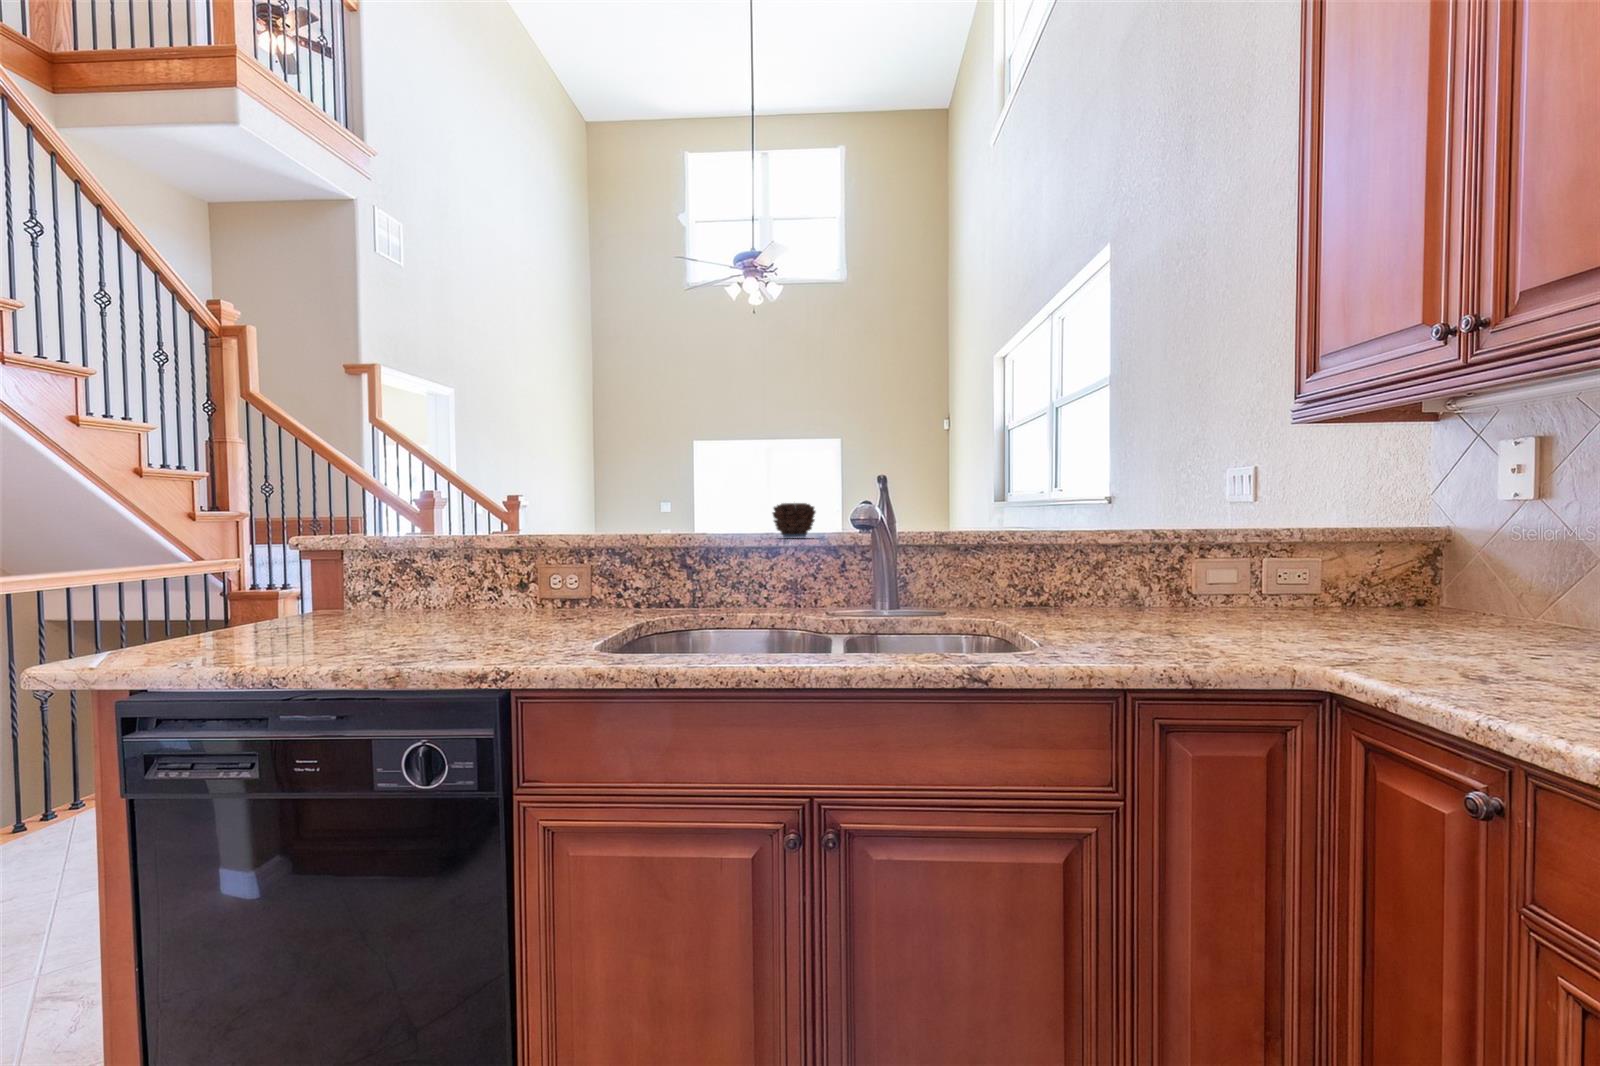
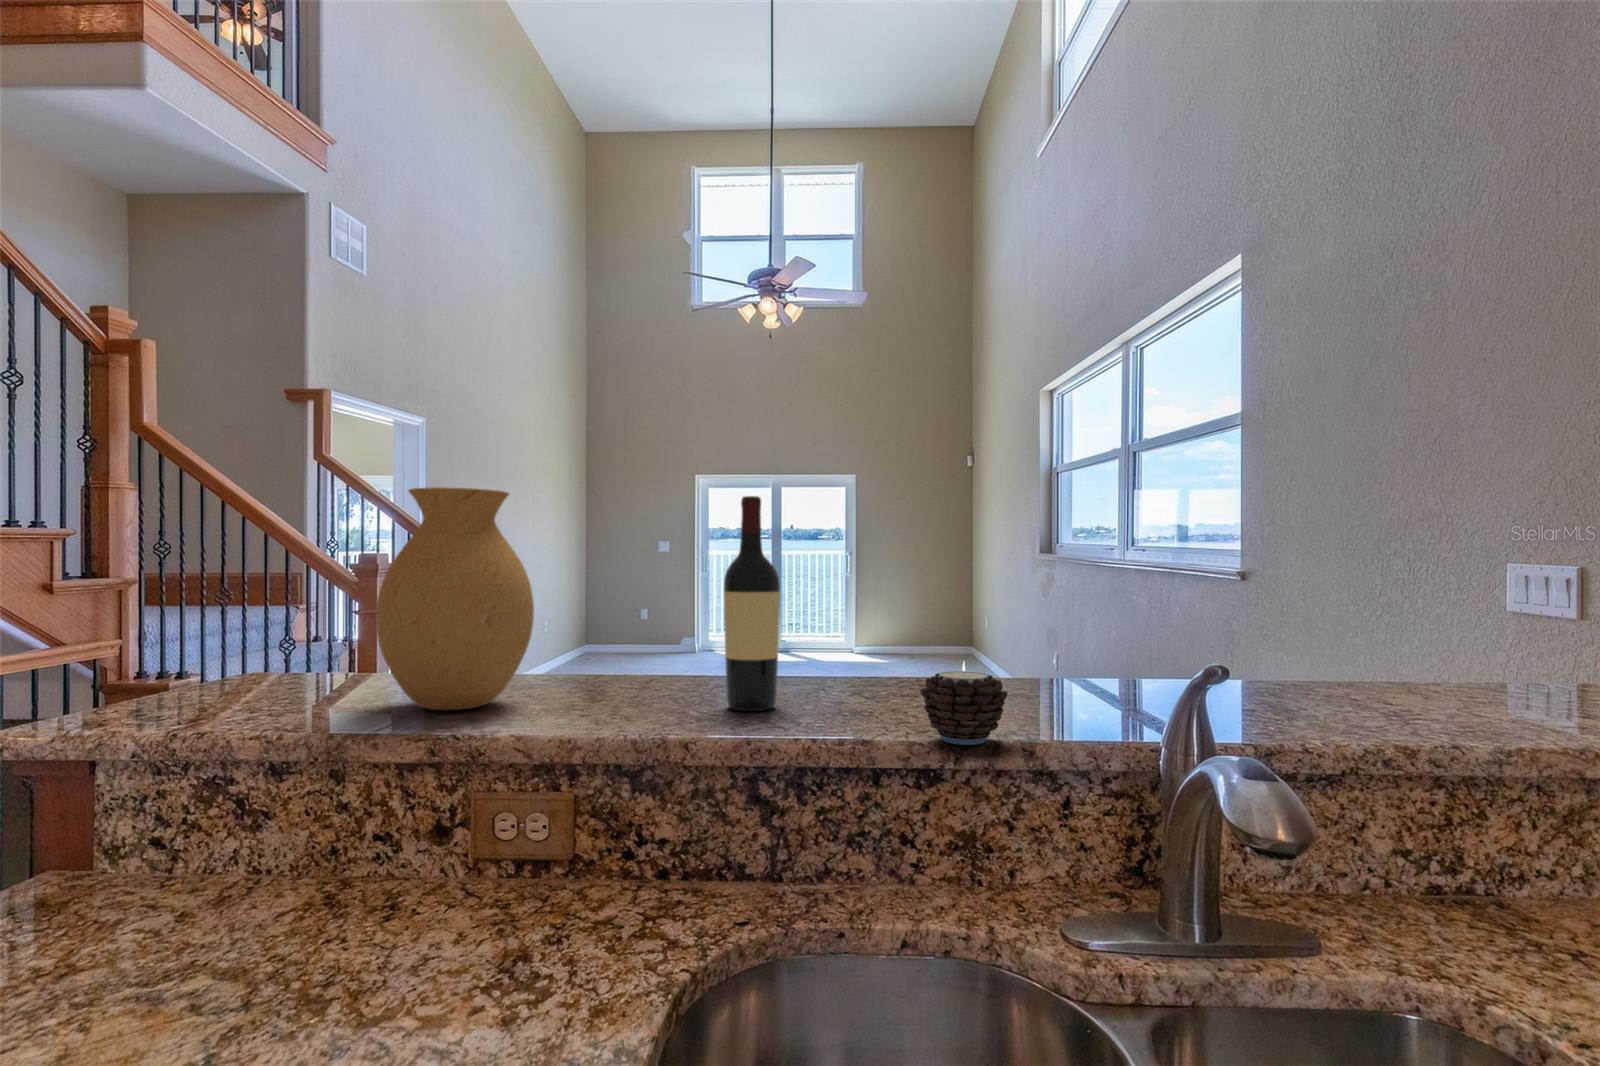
vase: none [478,411,564,537] -> present [376,487,534,710]
wine bottle: none [672,415,705,536] -> present [724,496,780,711]

